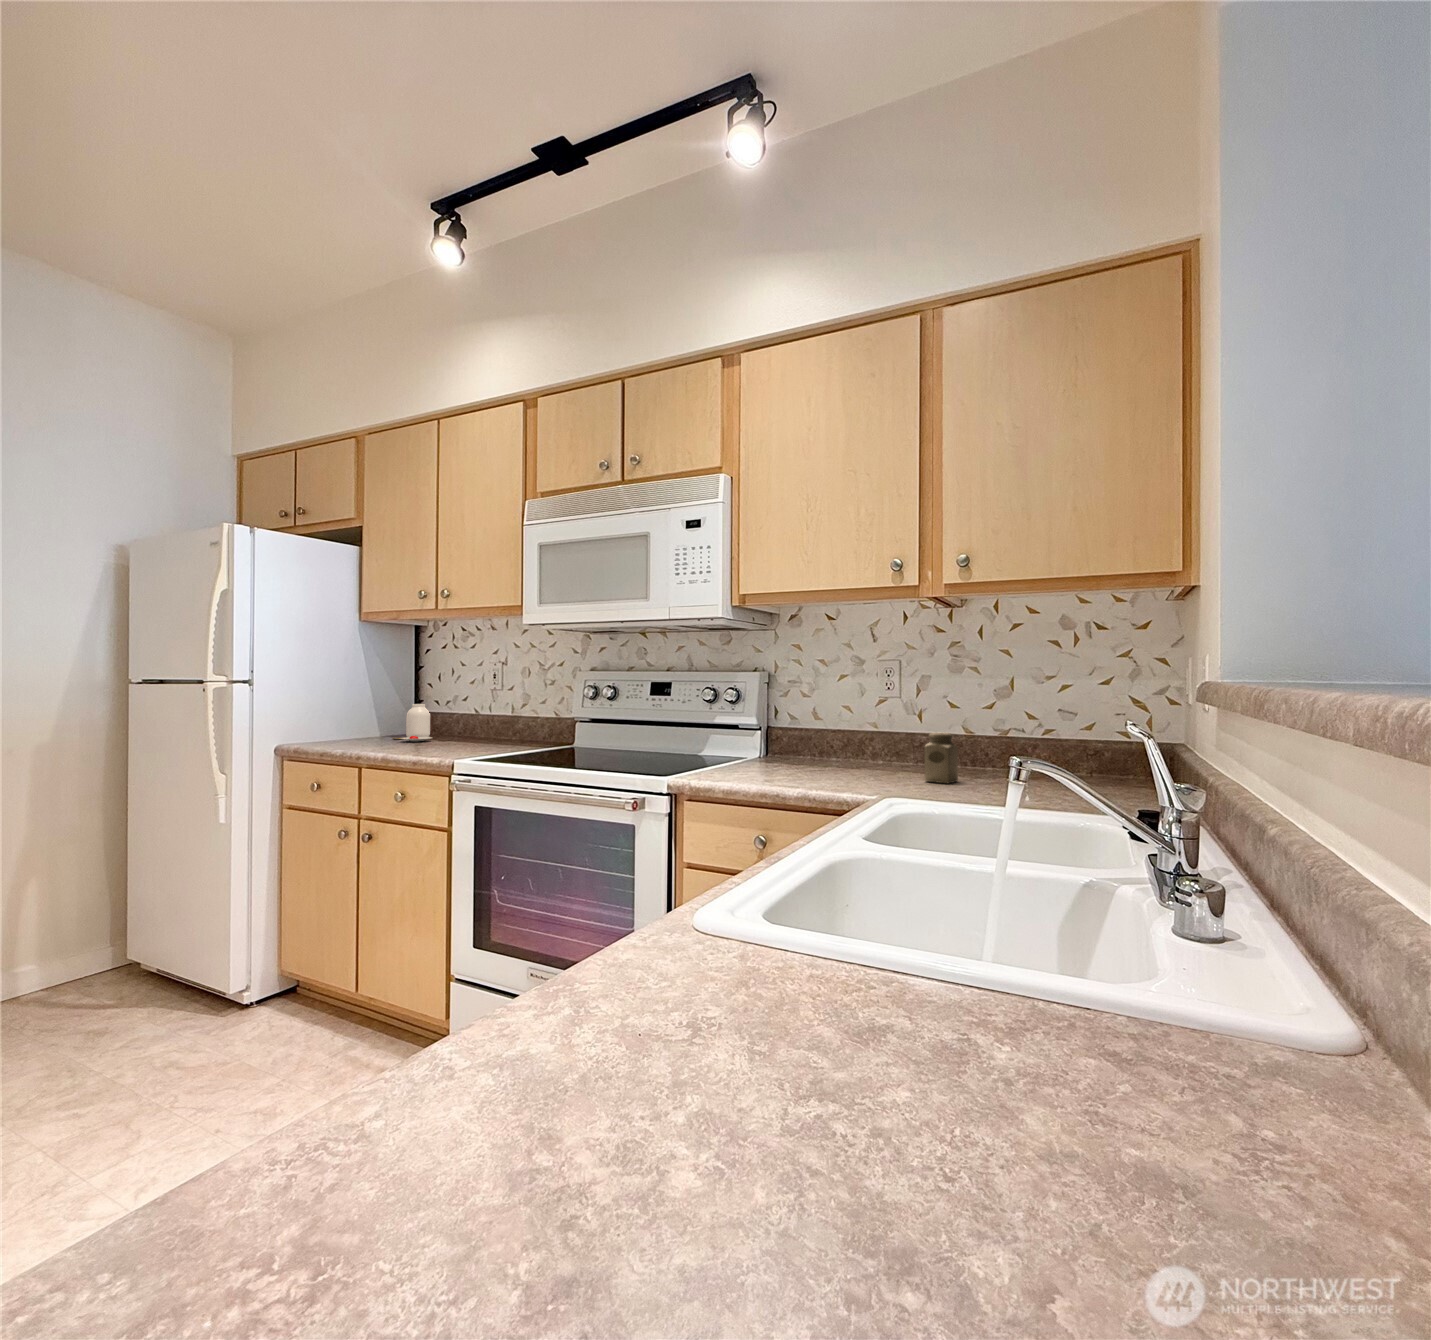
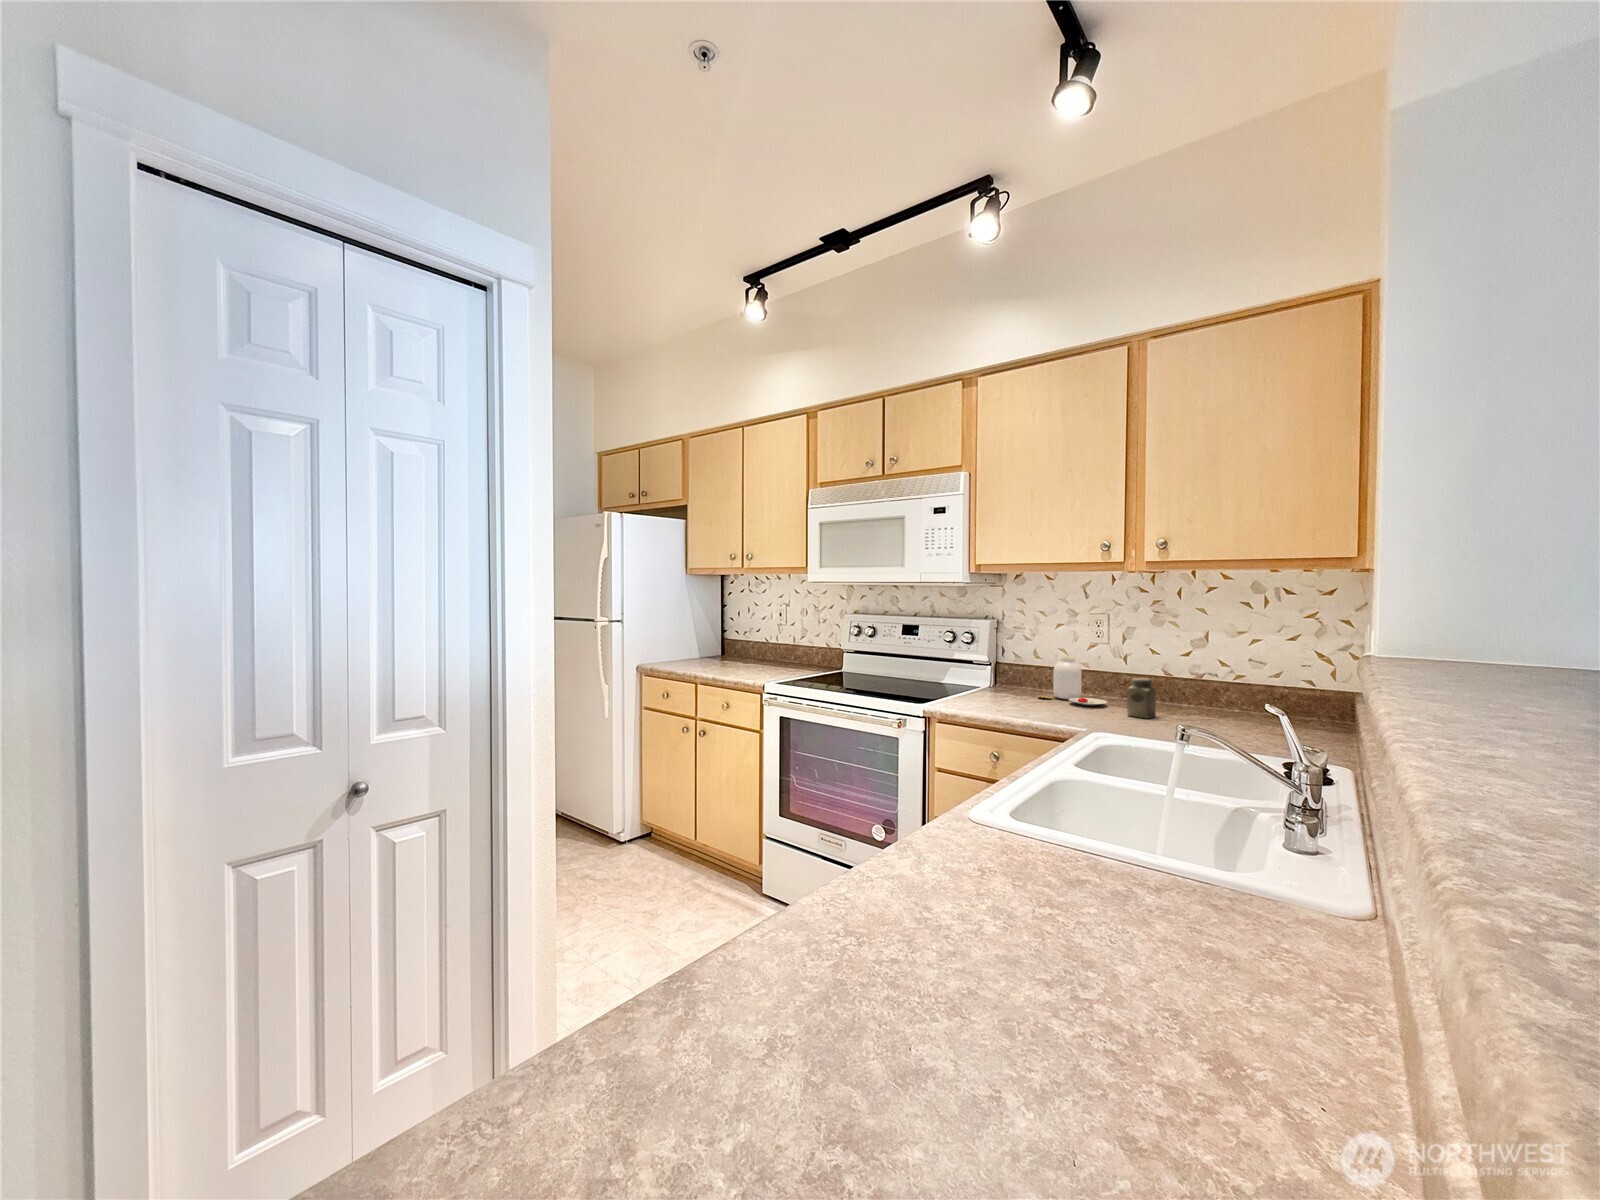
jar: present [393,704,432,741] -> present [1038,657,1107,705]

